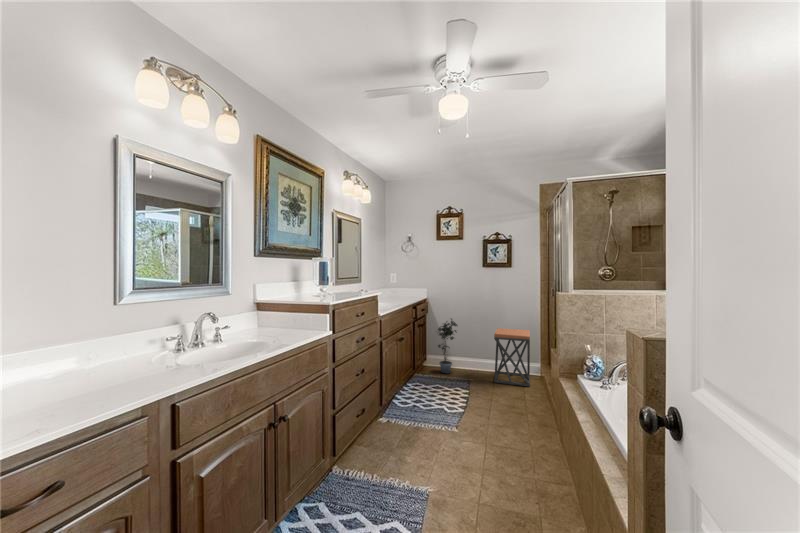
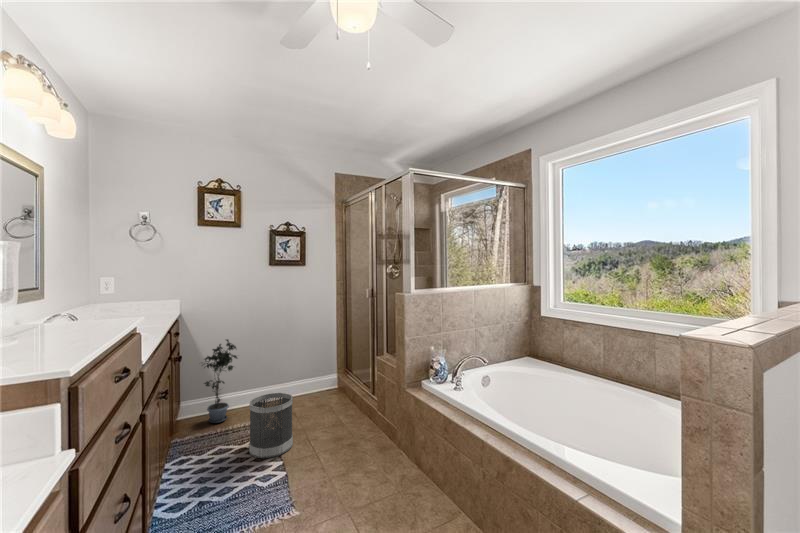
stool: present [494,328,530,386] -> none [288,339,336,414]
wastebasket: none [451,359,480,401] -> present [249,393,293,458]

